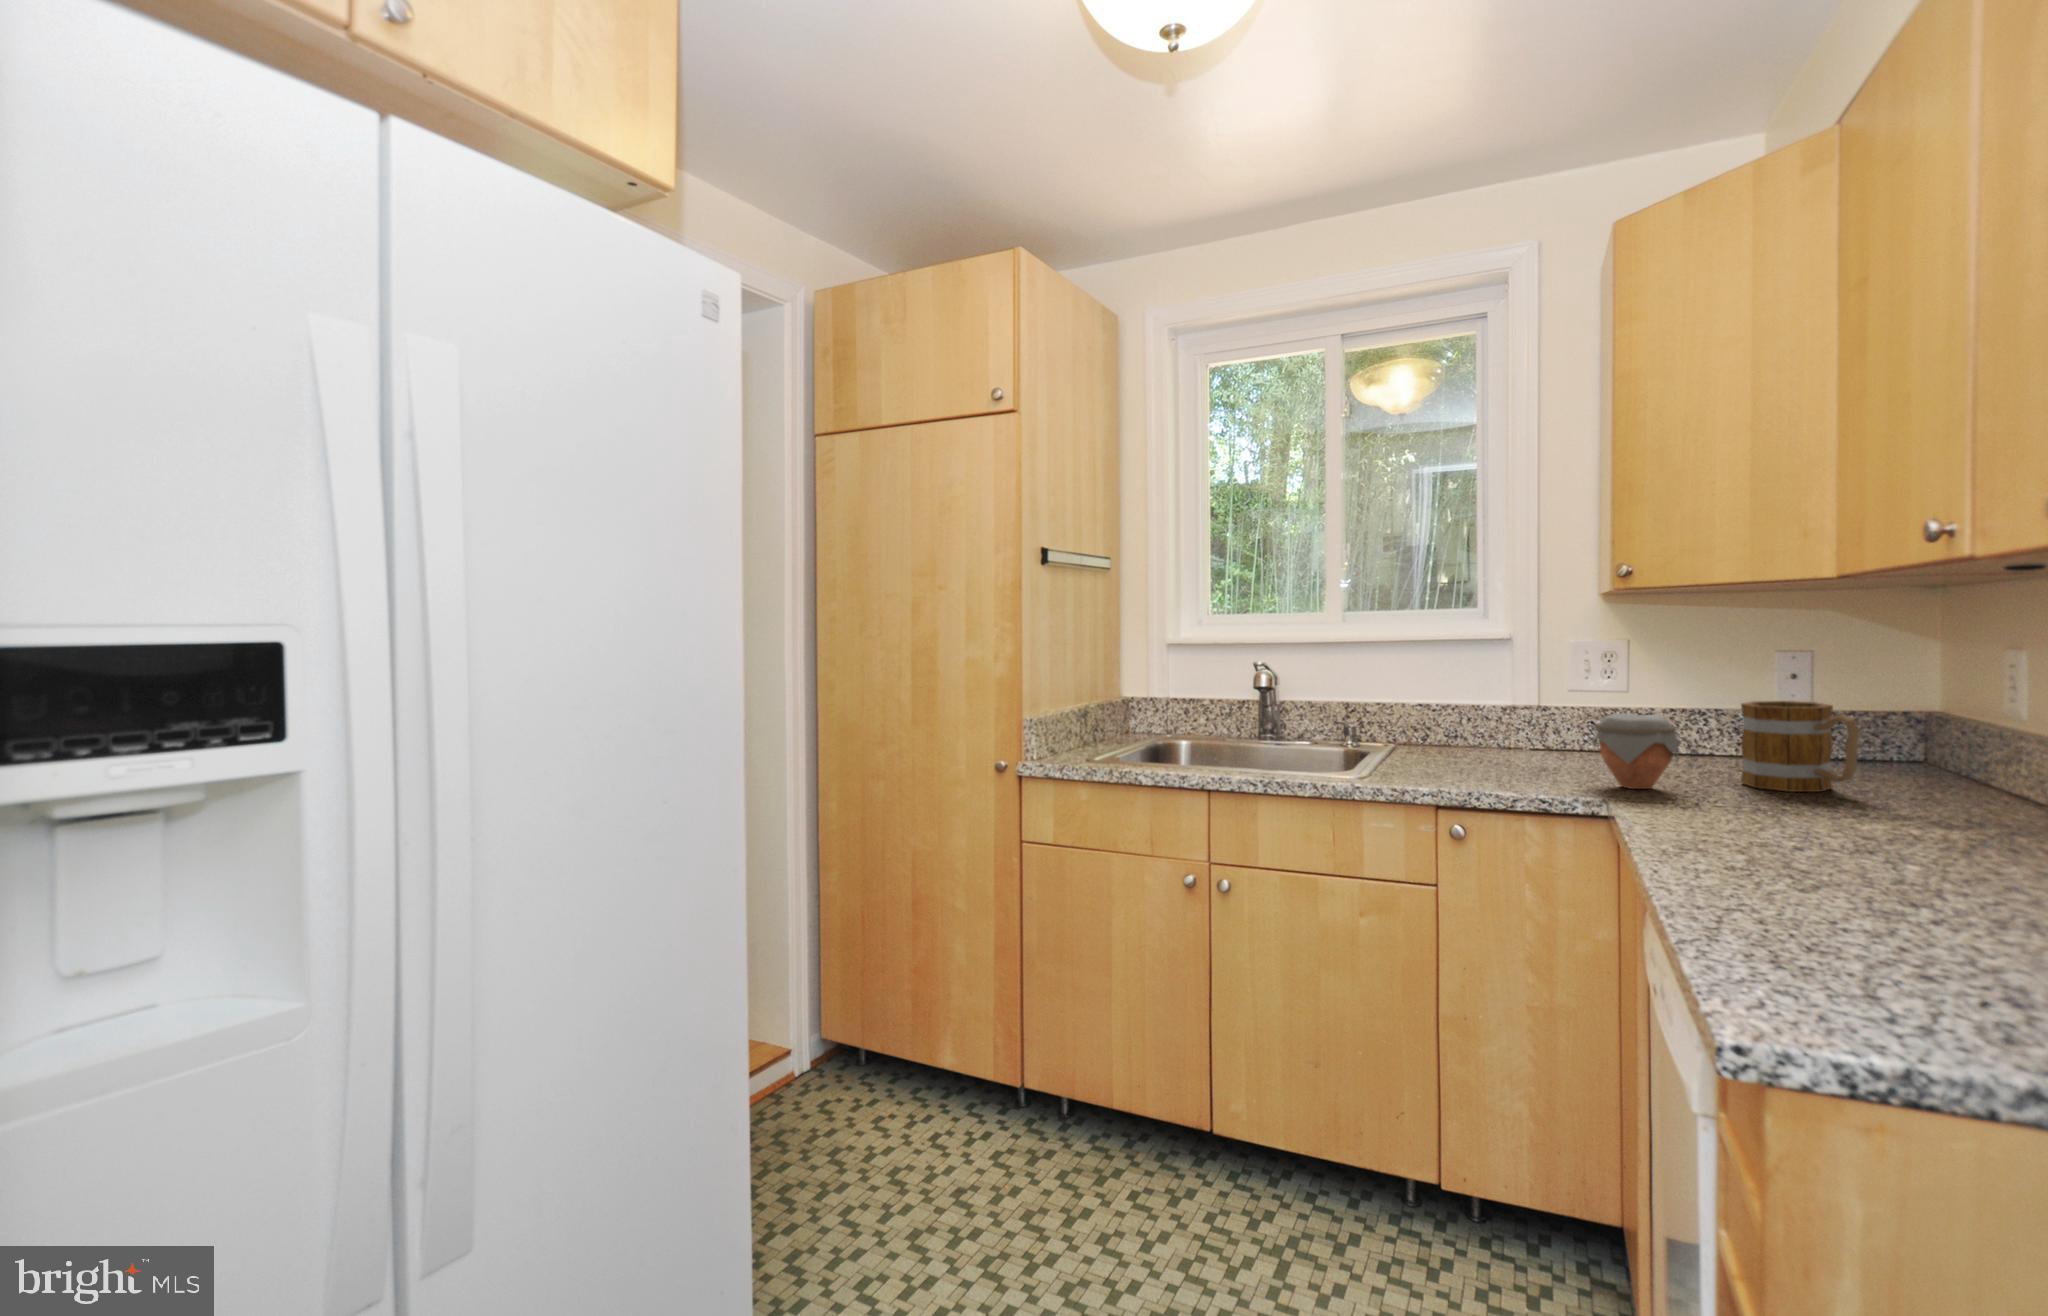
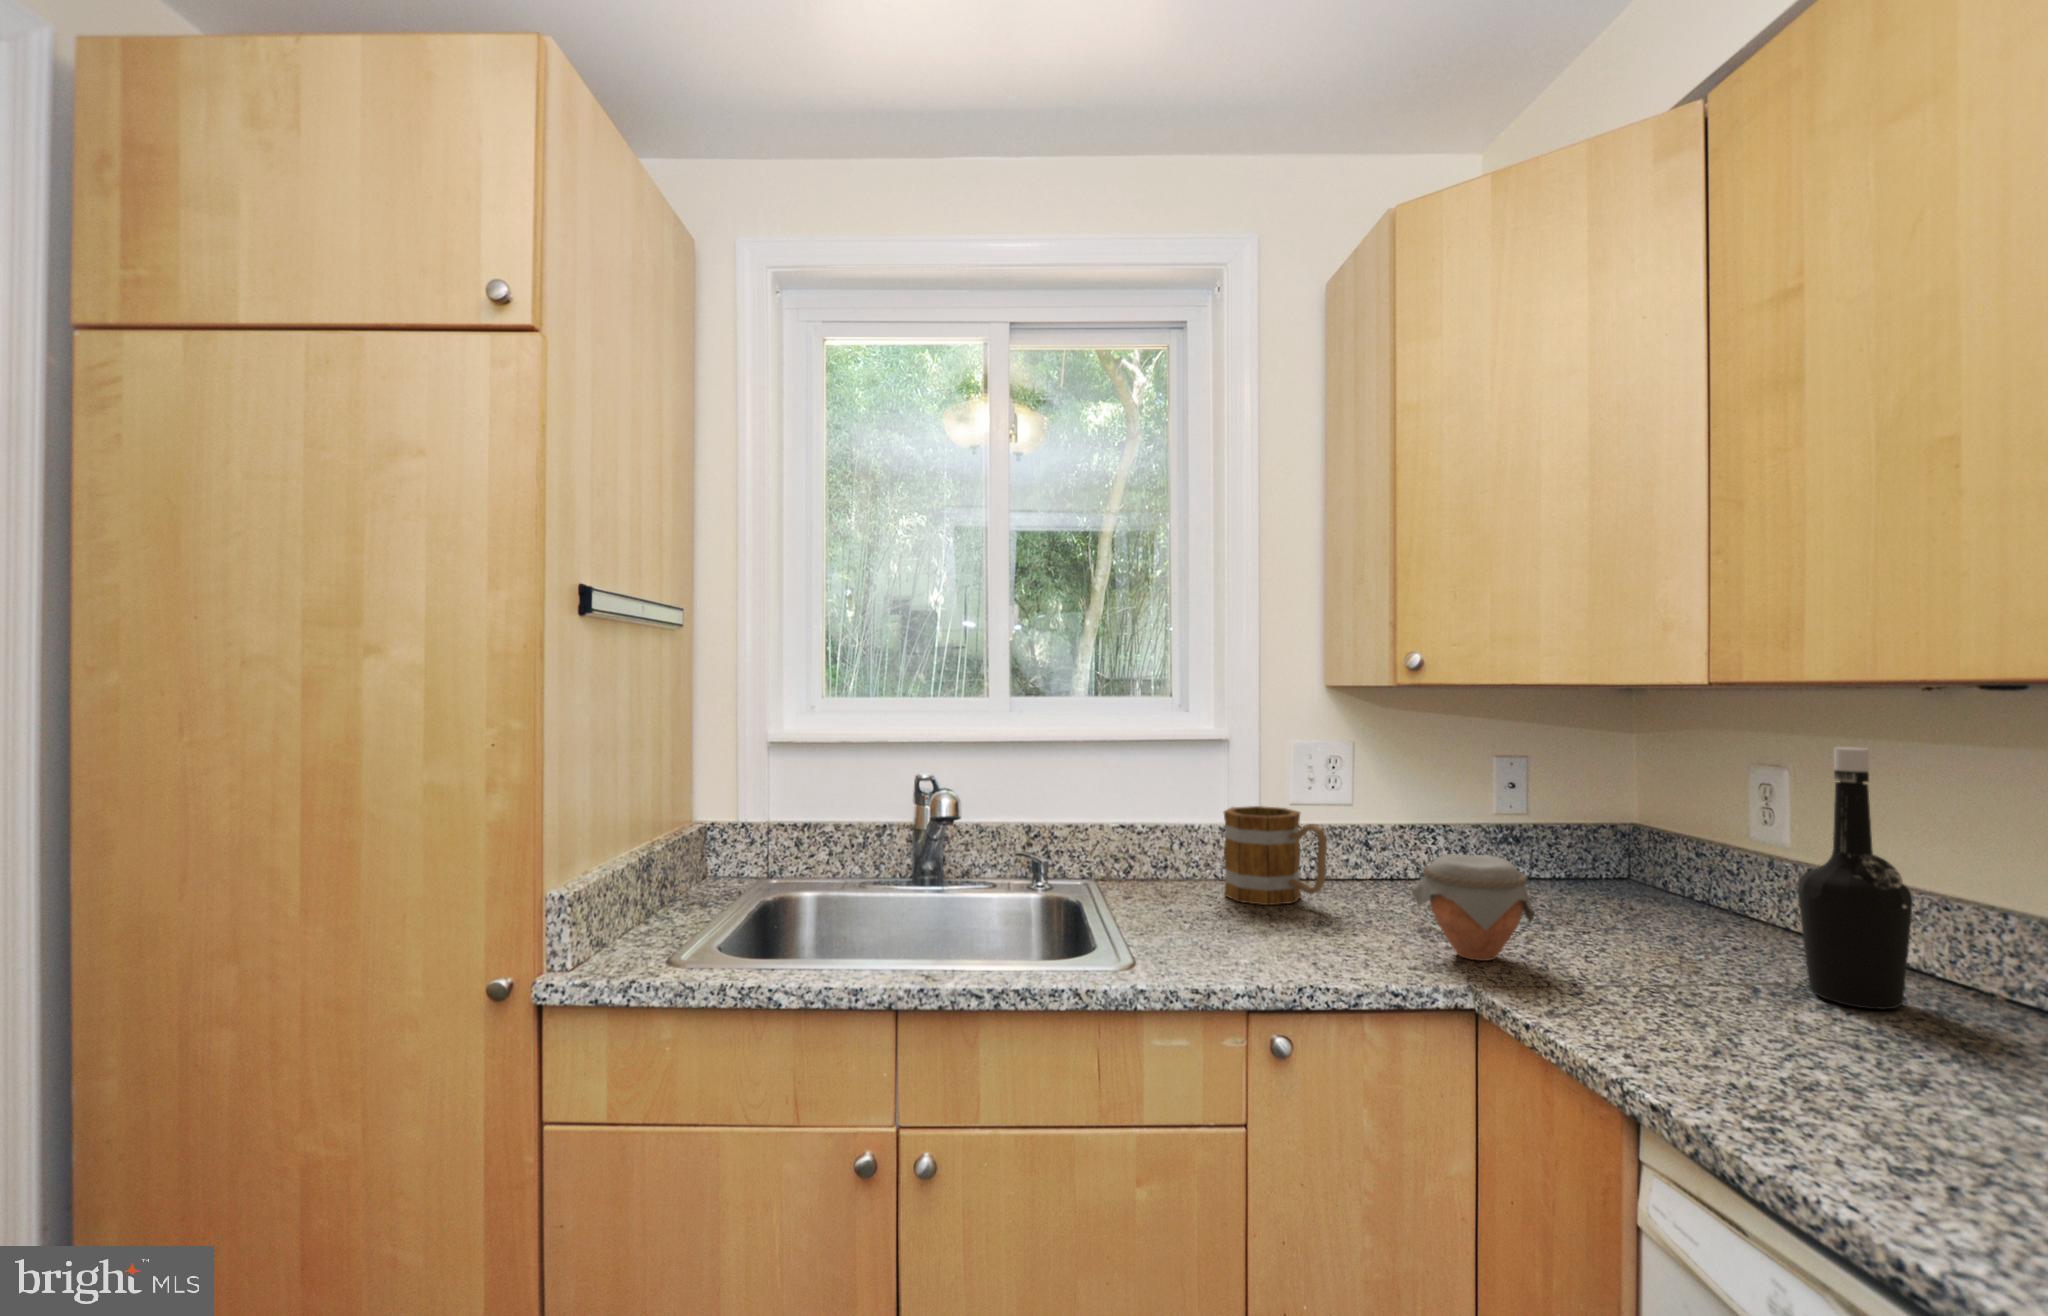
bottle: none [1878,623,1970,824] -> present [1798,747,1913,1009]
mug: present [1741,701,1859,792] -> present [1224,806,1327,905]

